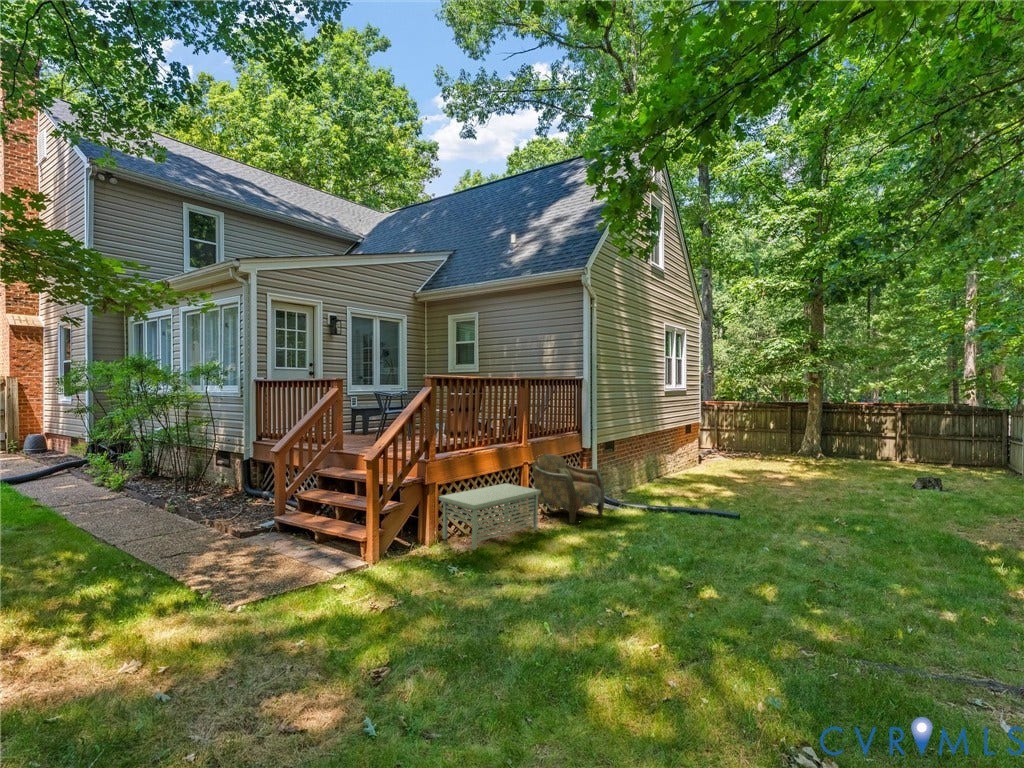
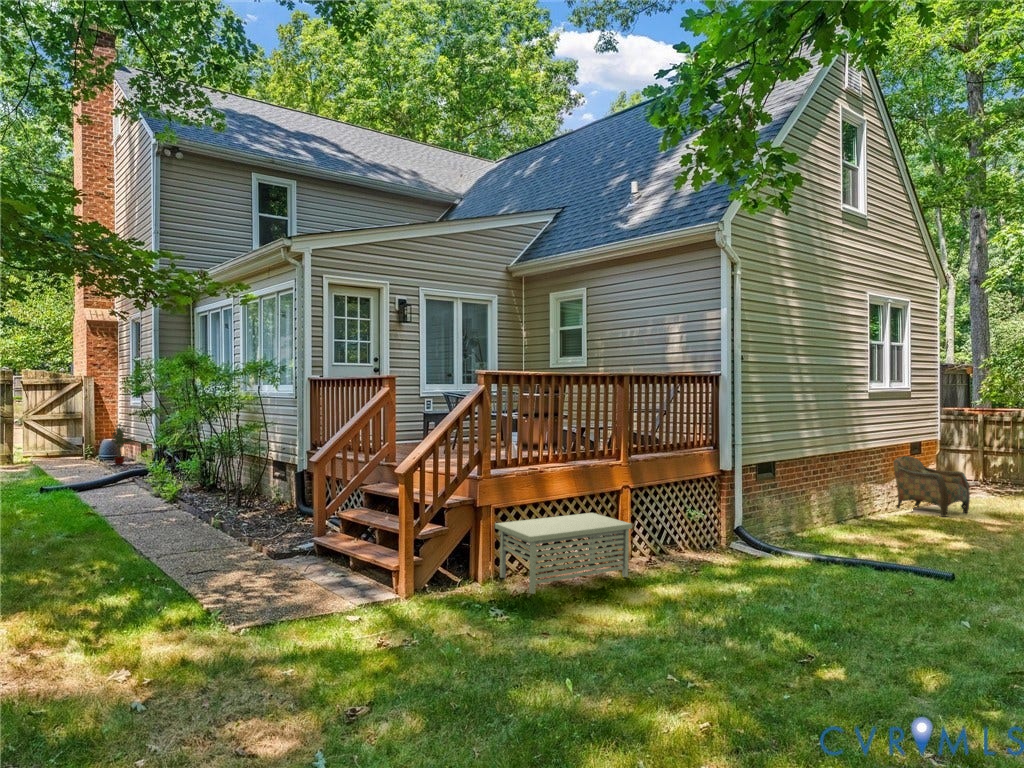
potted tree: none [24,421,54,461] -> present [112,422,136,465]
armchair: present [533,454,604,523] -> present [893,456,970,517]

